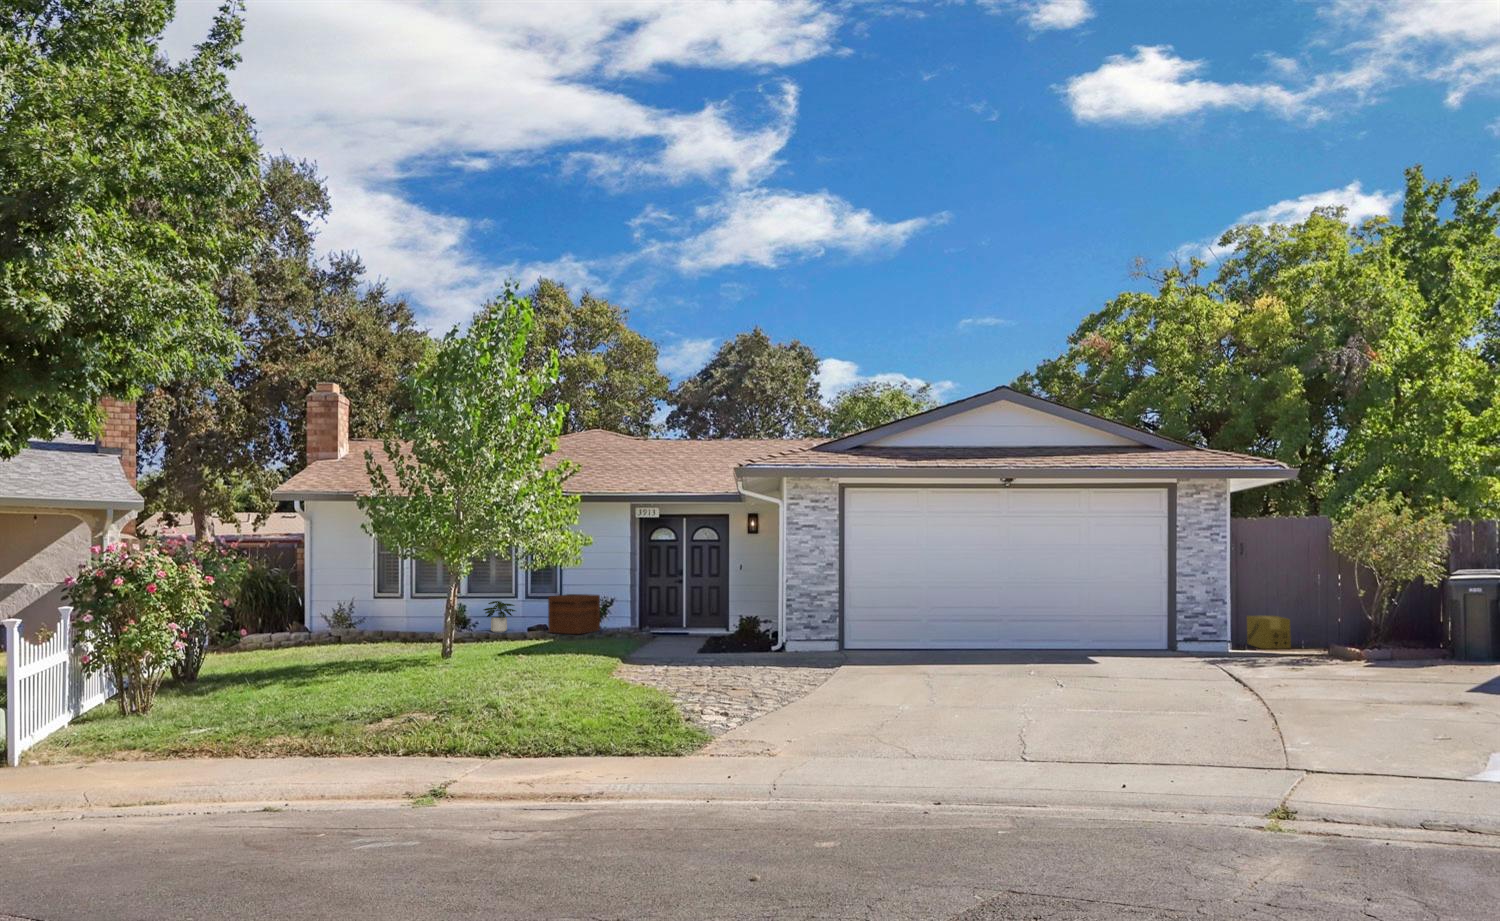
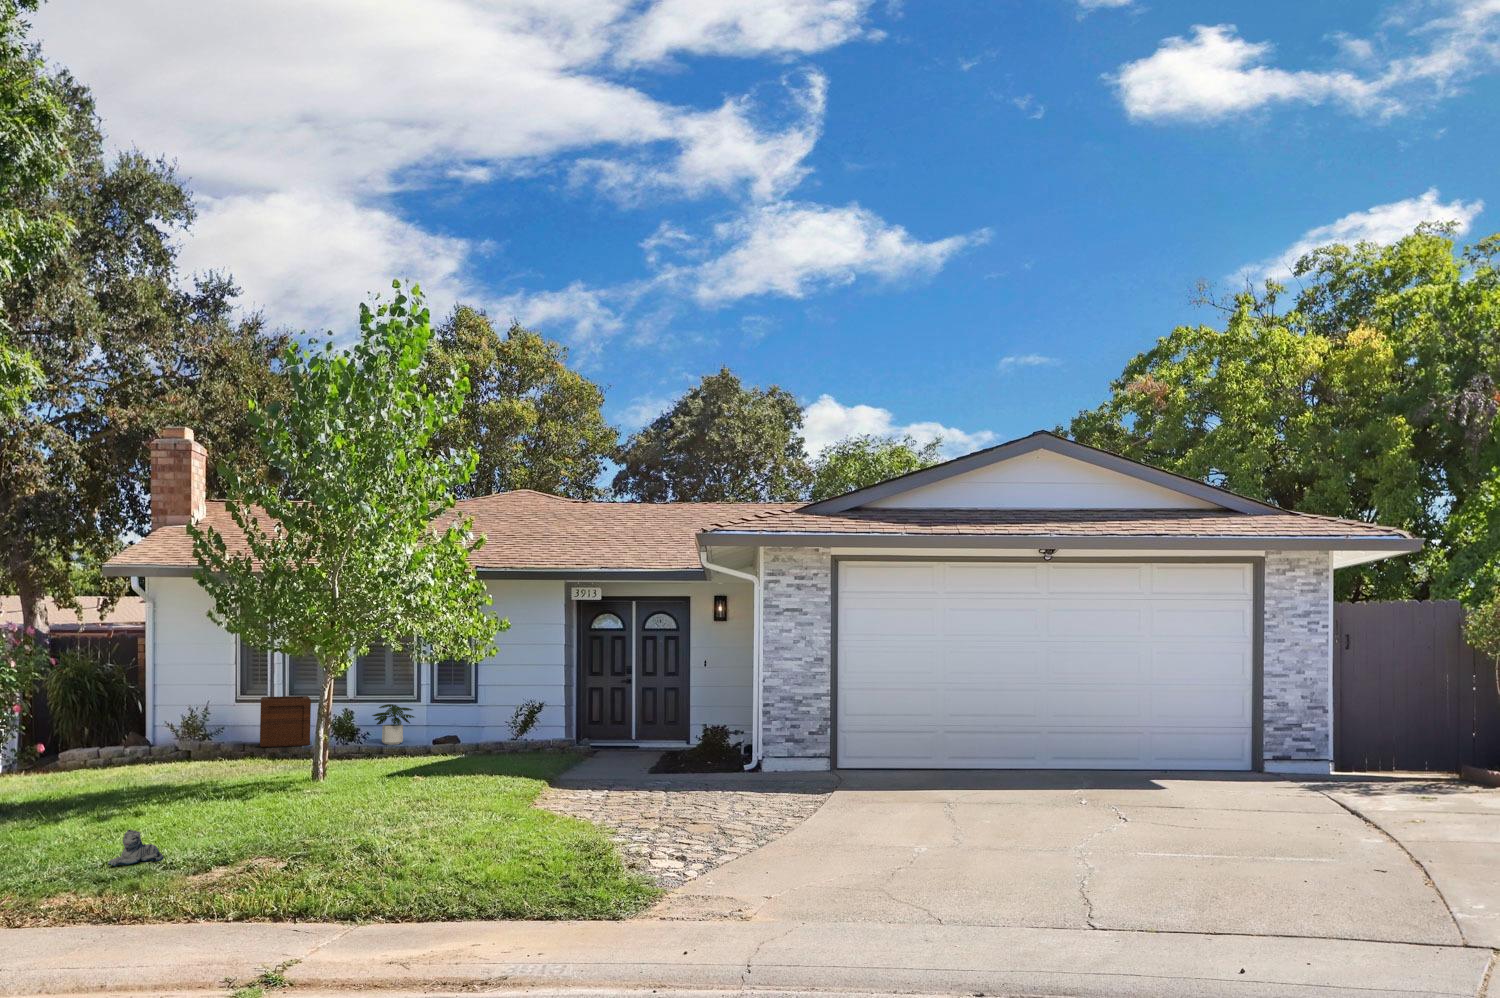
wooden crate: present [548,594,600,634] -> present [260,696,311,747]
cardboard box: present [1247,616,1291,649] -> none [1348,728,1408,770]
plush toy: none [309,692,347,718] -> present [108,830,164,866]

